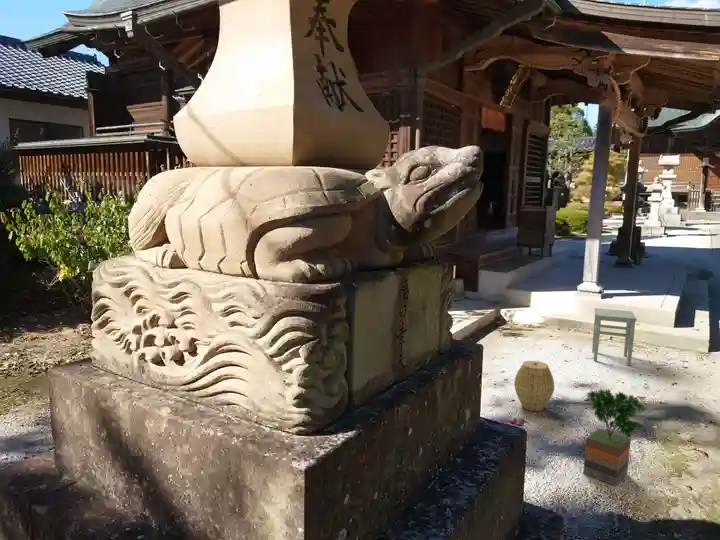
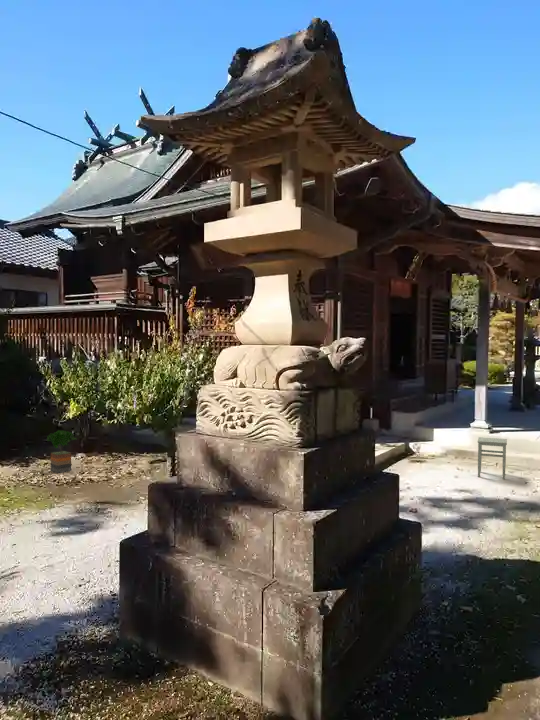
woven basket: present [514,361,554,411] -> none [411,468,439,502]
potted tree: present [583,389,646,486] -> present [47,430,76,473]

